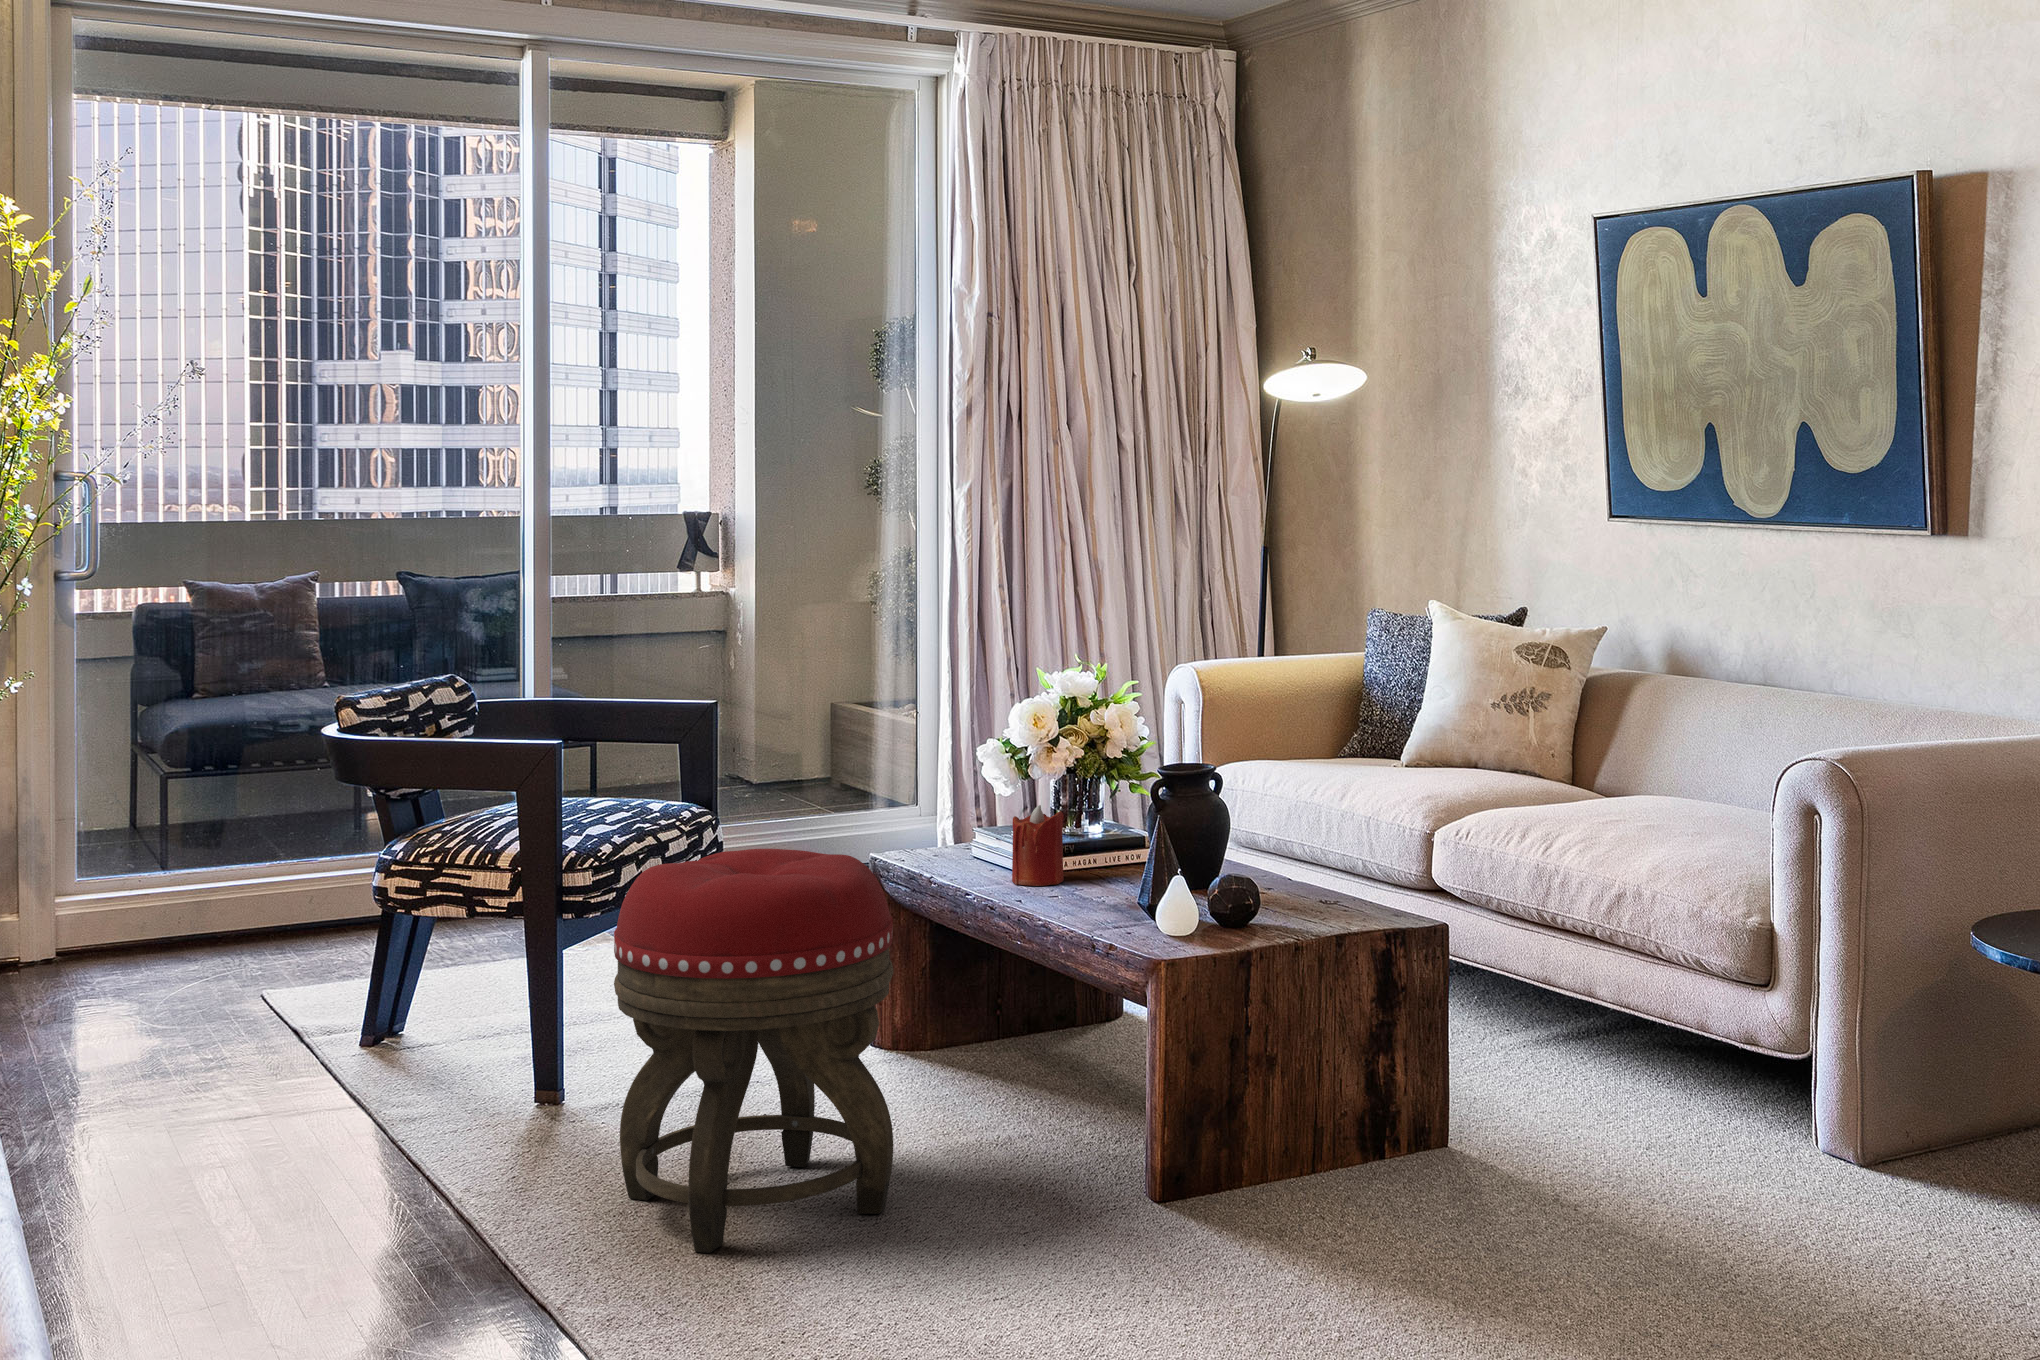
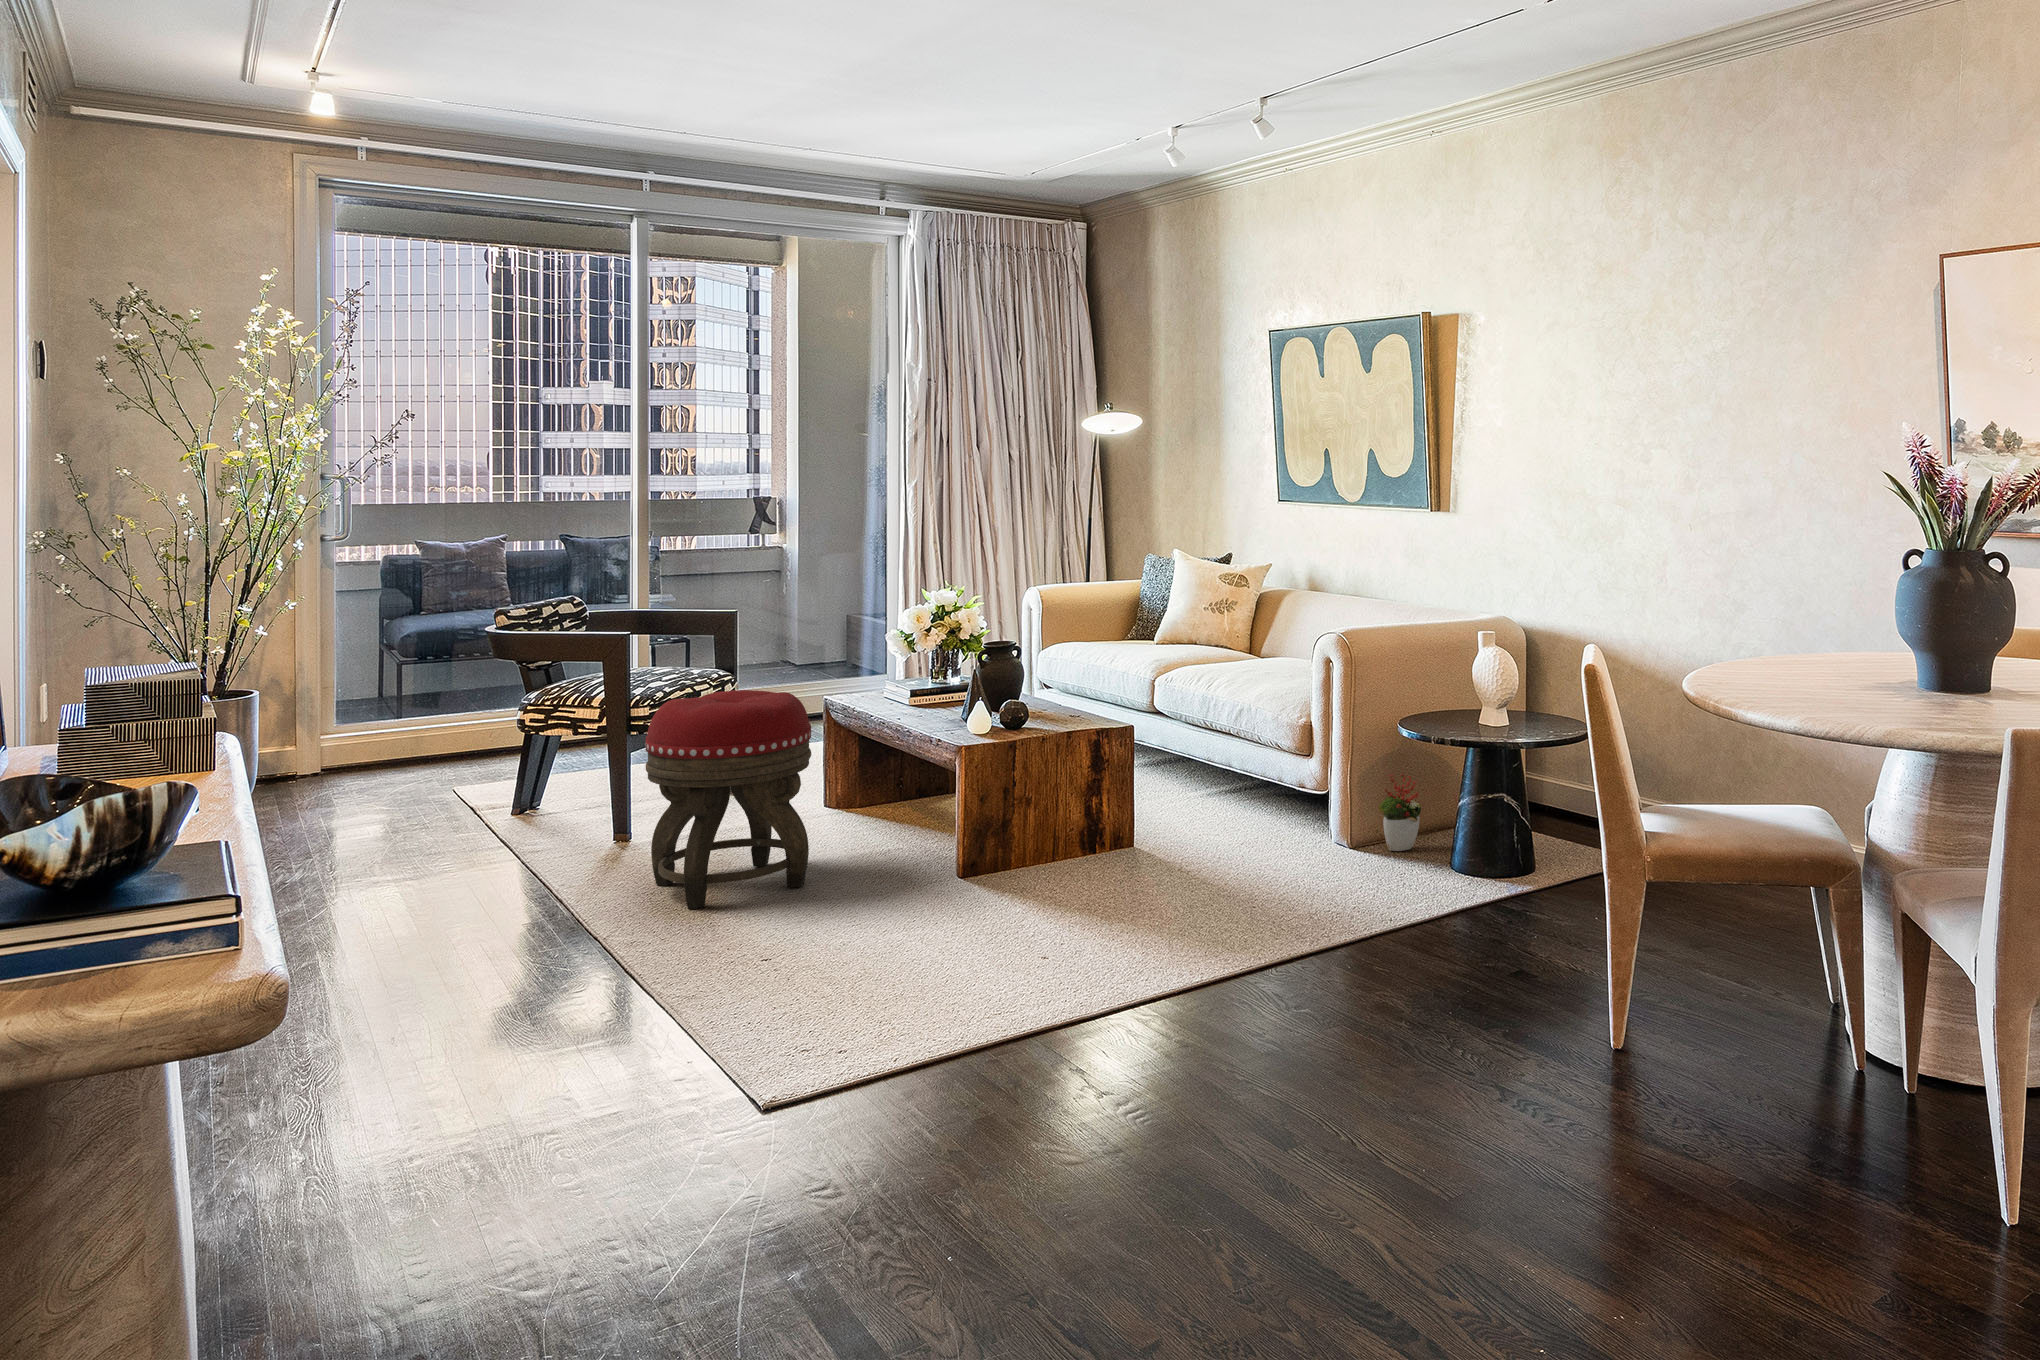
candle: present [1012,805,1064,886] -> none [903,666,934,711]
decorative plant: none [1928,1030,2009,1181] -> present [1379,774,1421,851]

